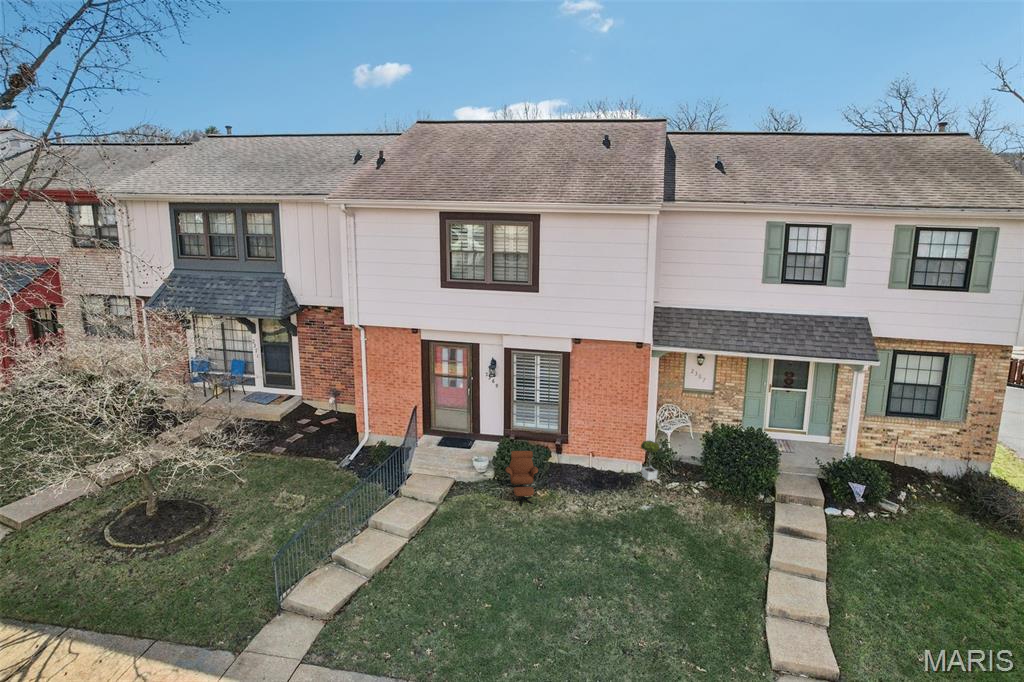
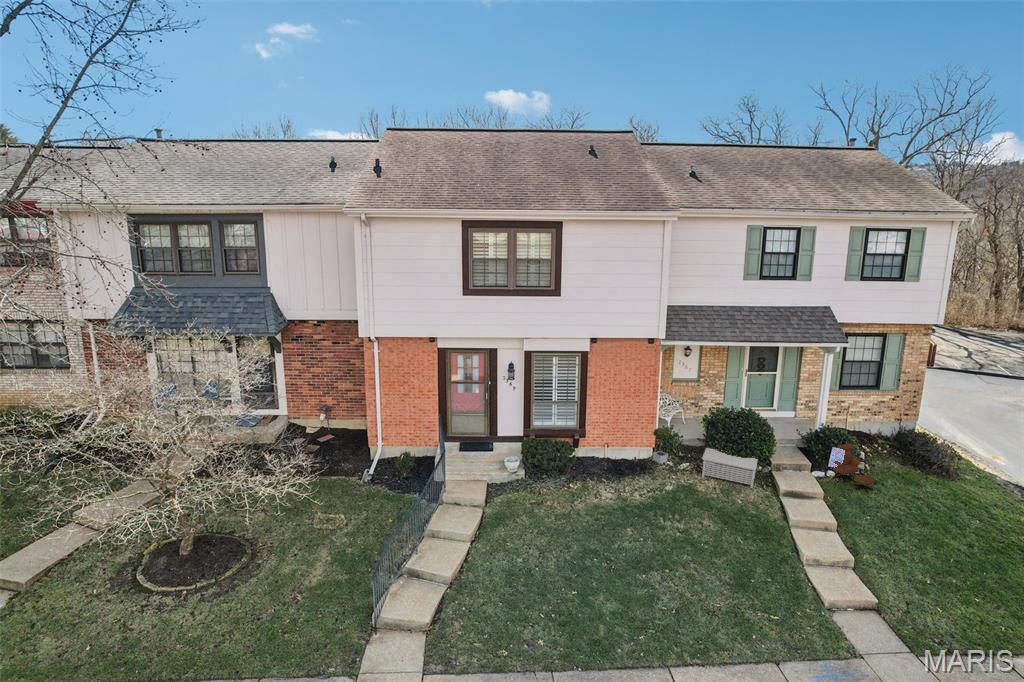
lounge chair: present [506,451,538,506] -> present [833,444,874,493]
storage bench: none [689,467,757,519] -> present [702,448,758,488]

